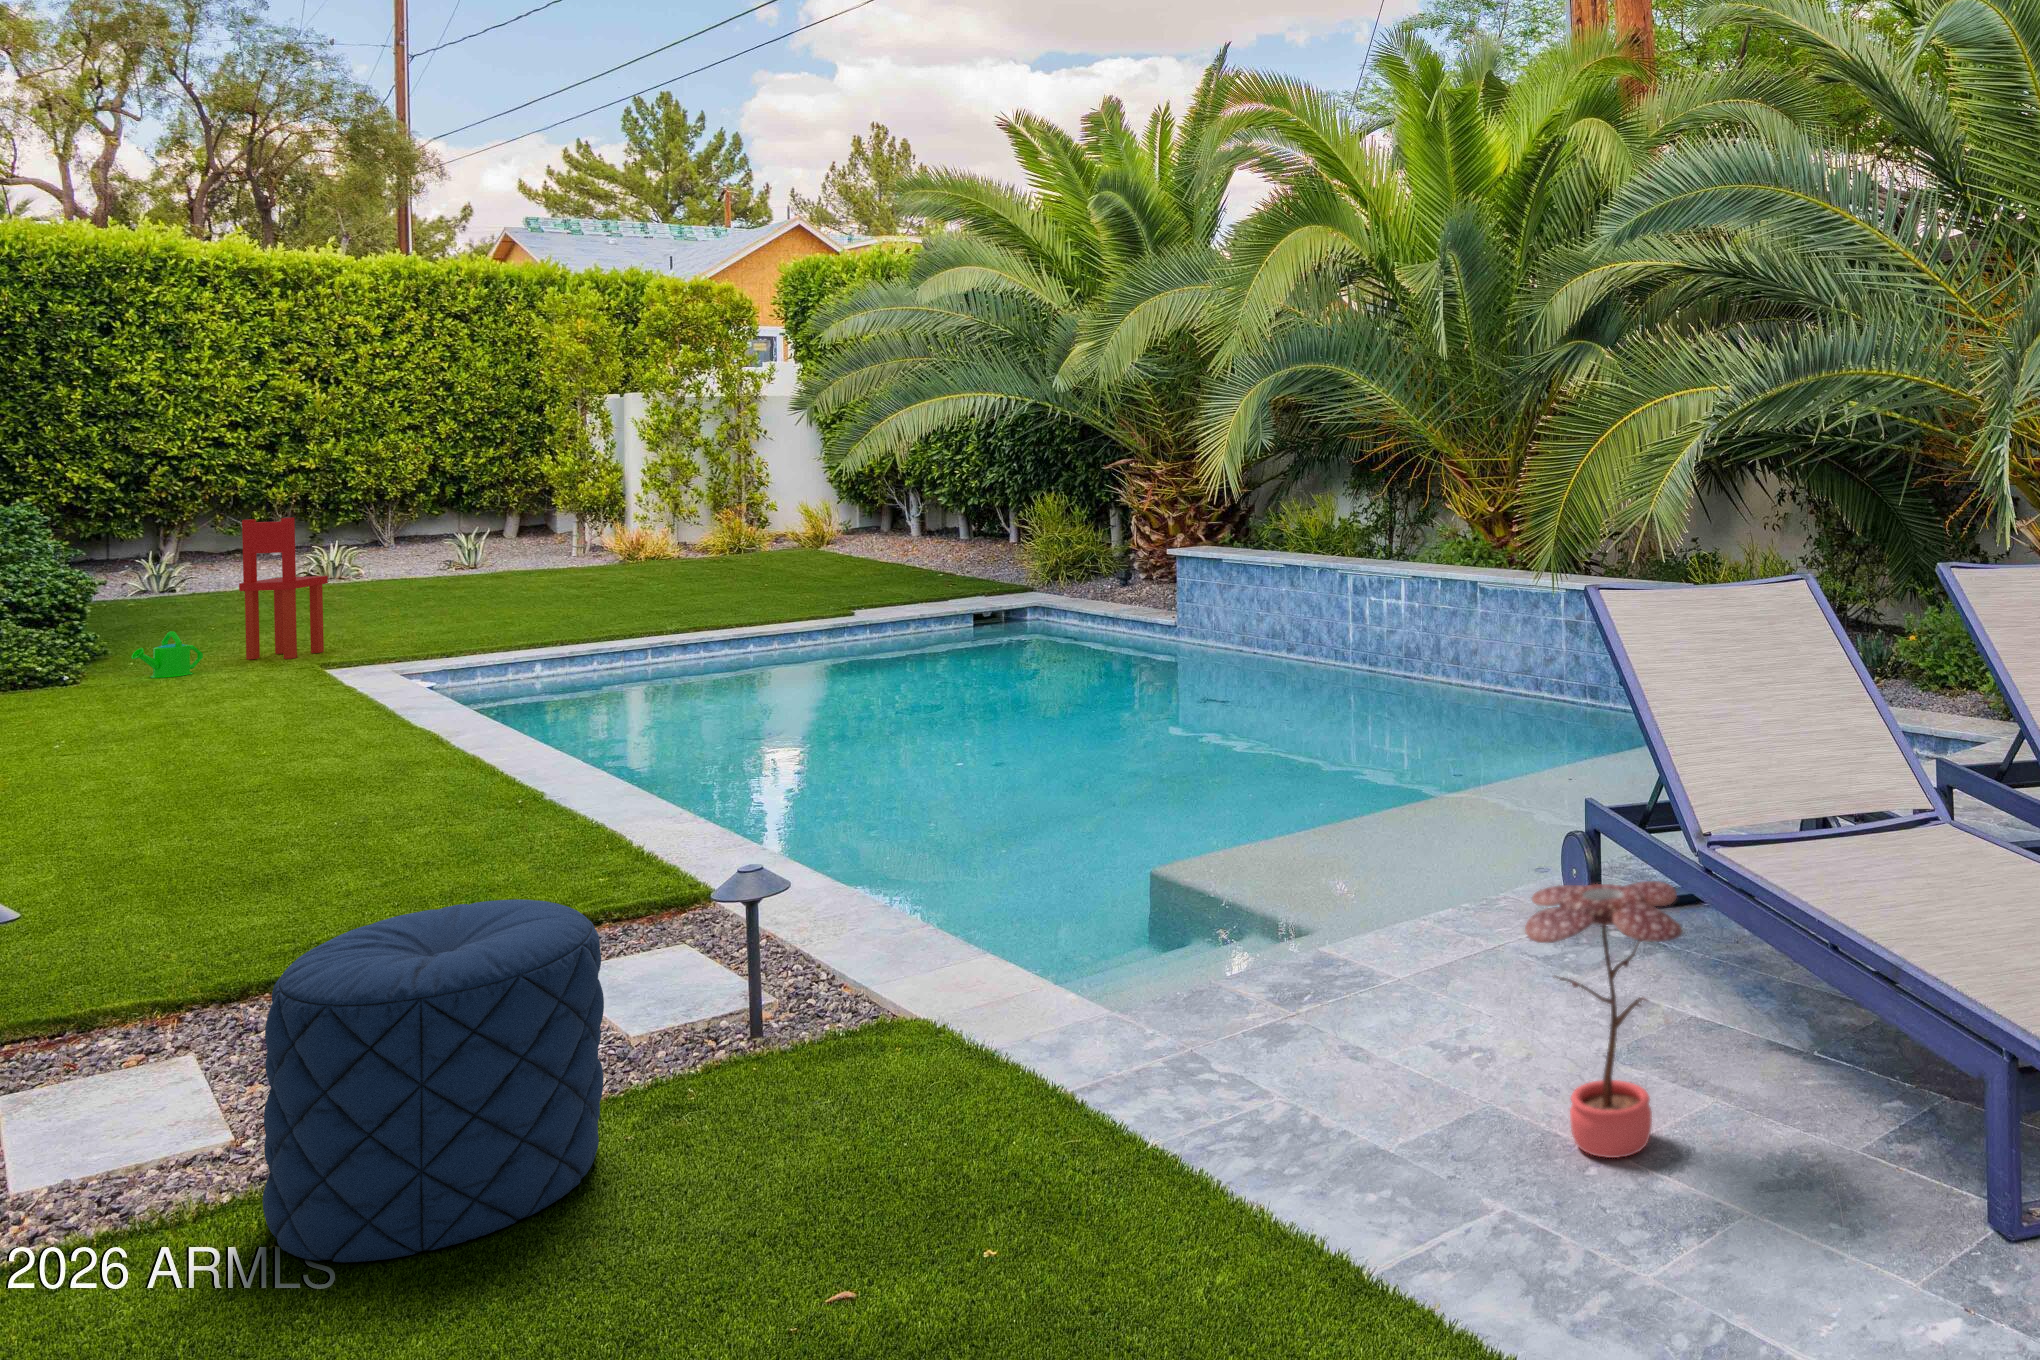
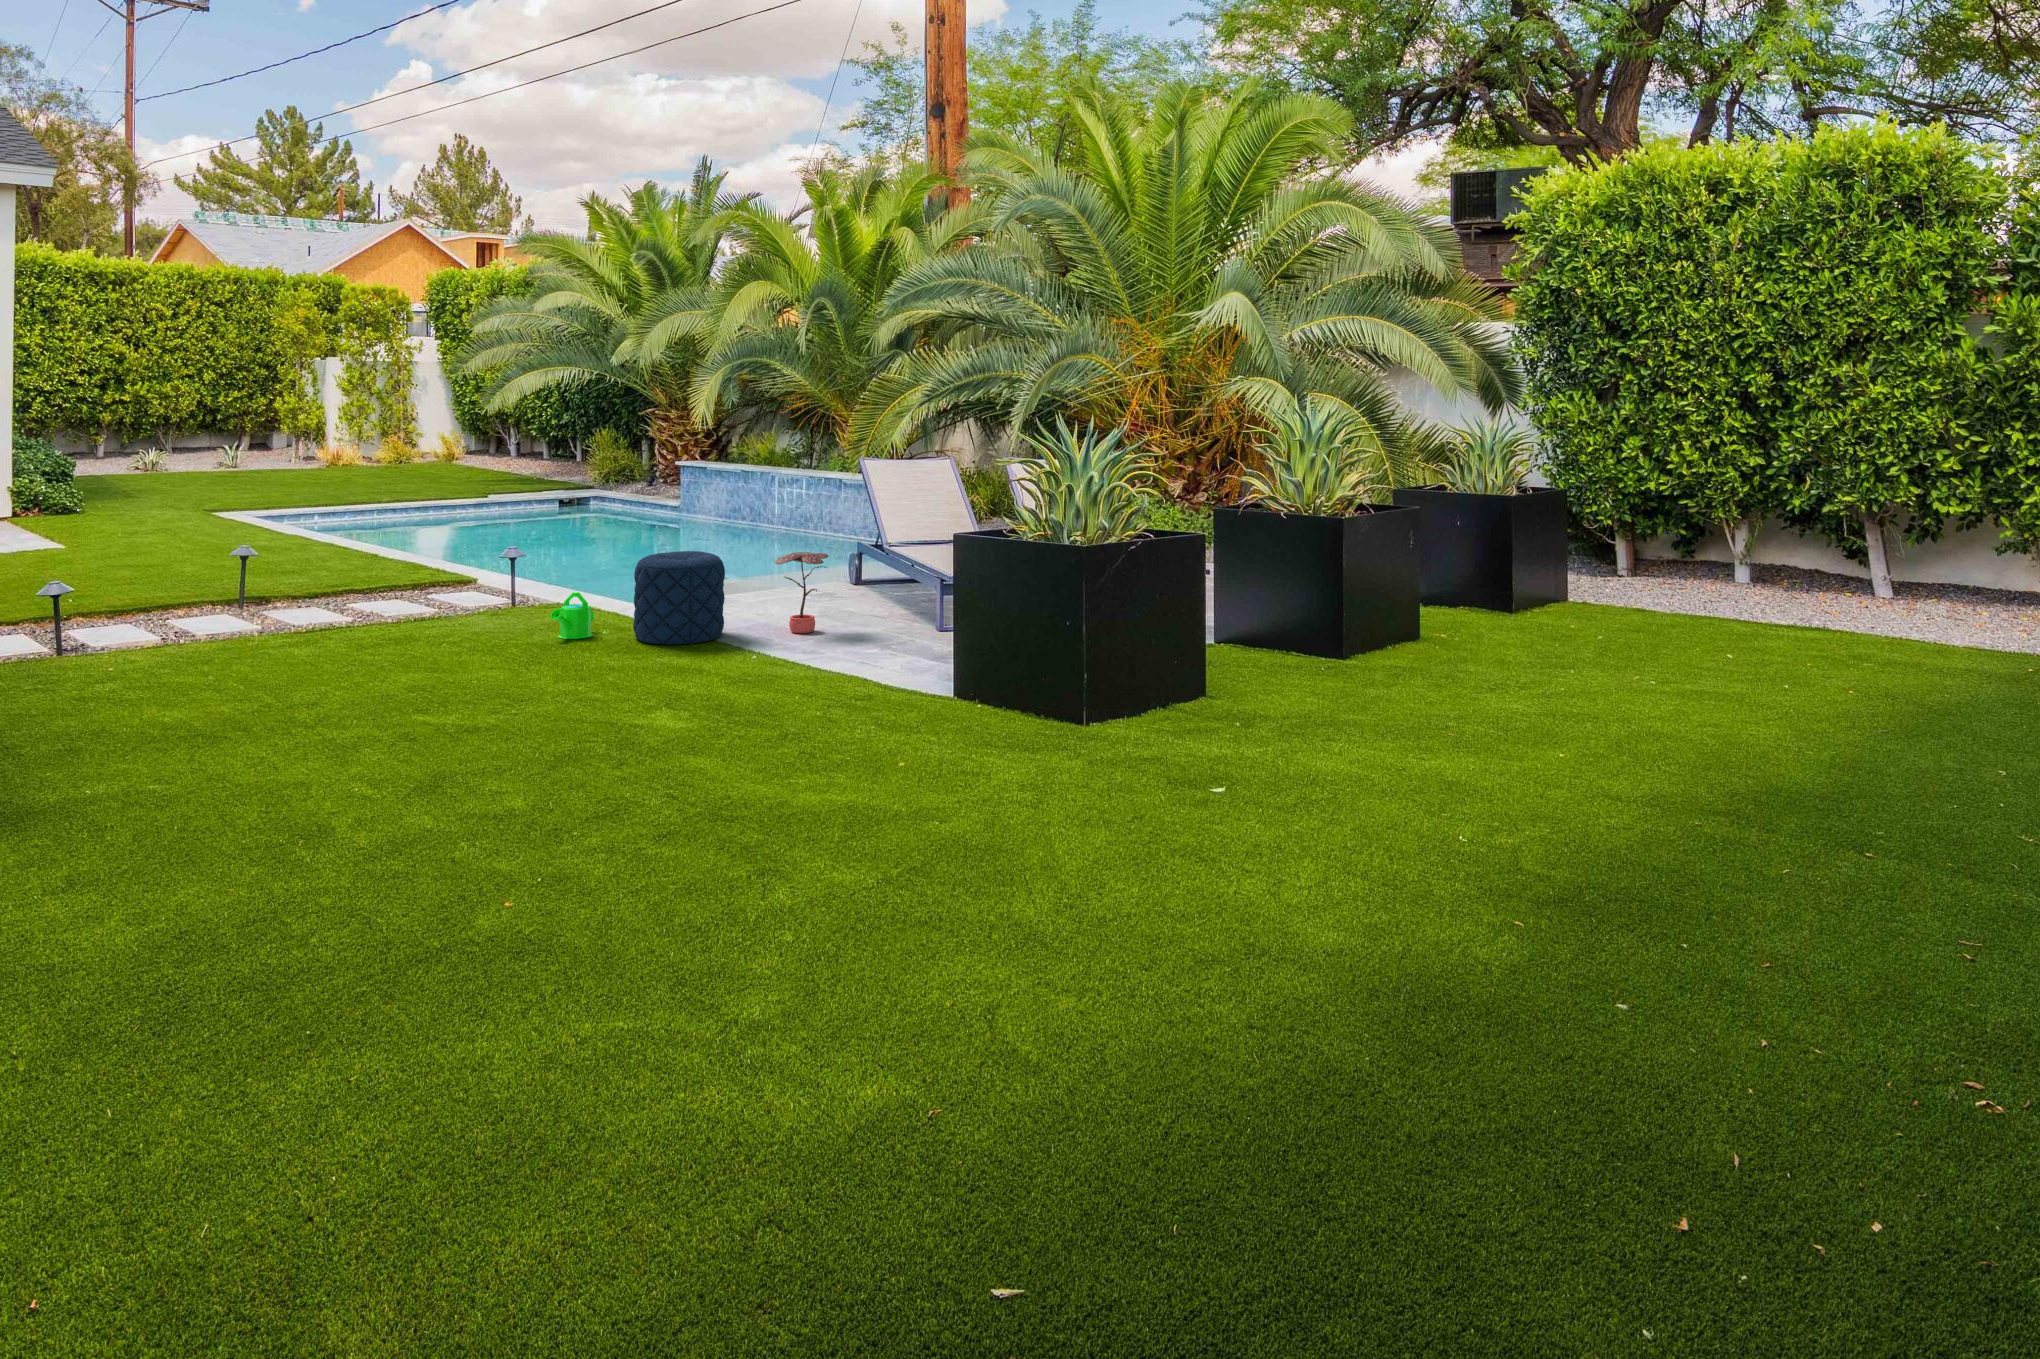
chair: present [239,517,328,659] -> none [149,430,195,510]
watering can: present [131,631,203,678] -> present [551,592,594,639]
pouf: present [263,900,604,1262] -> present [633,551,725,645]

